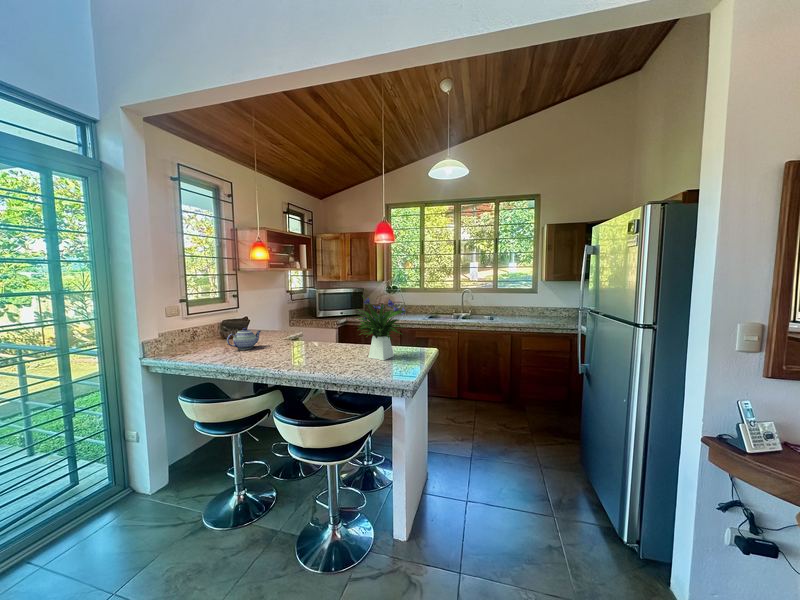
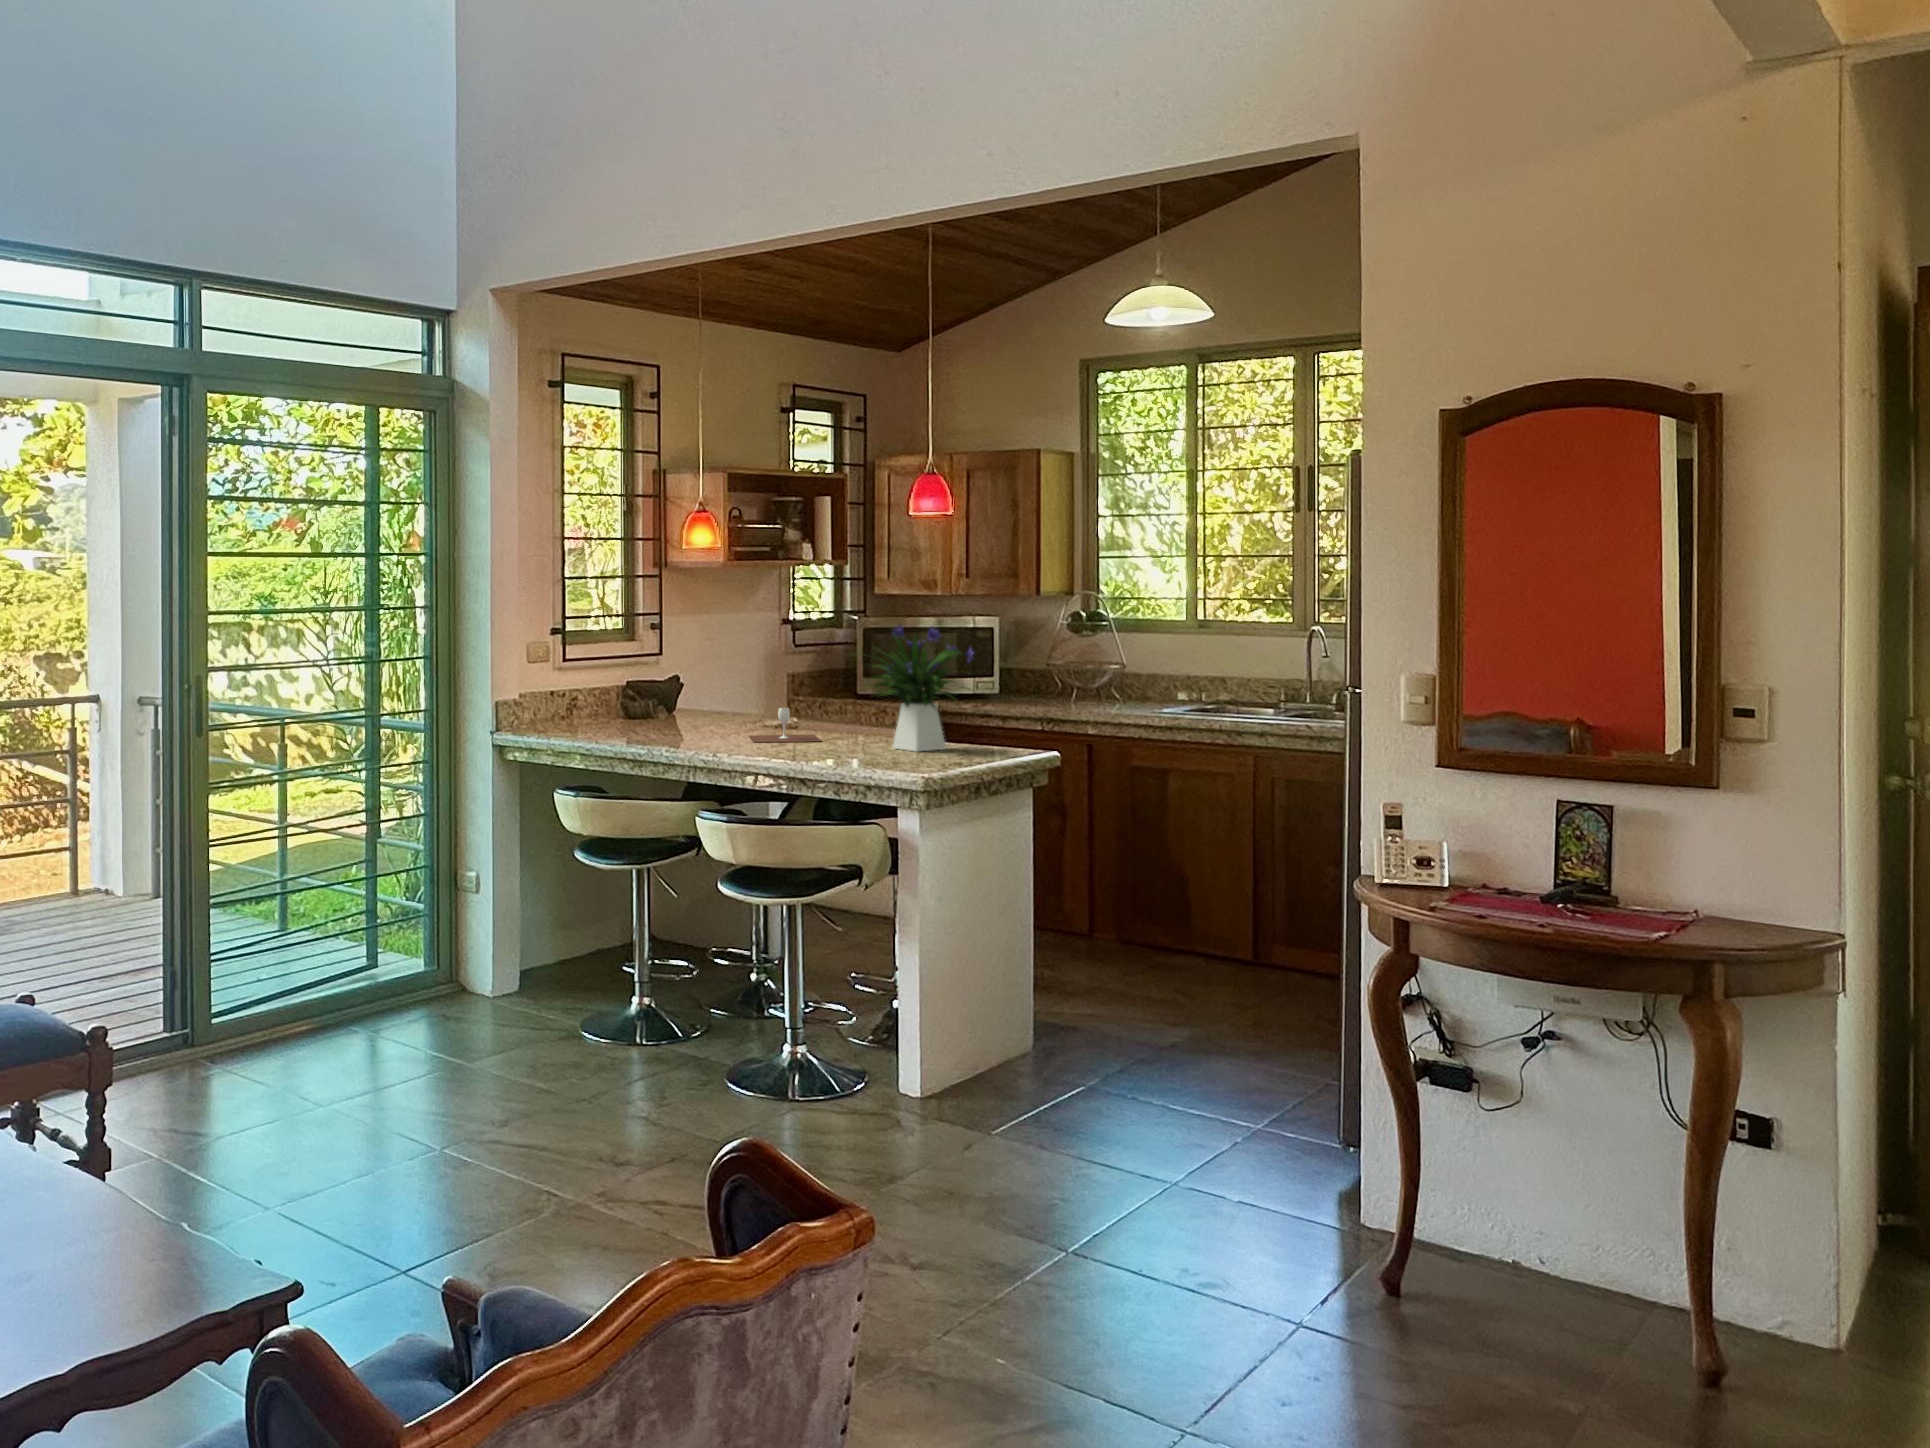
teapot: present [227,328,261,350] -> none [635,687,700,731]
wine glass: none [289,337,329,358] -> present [749,708,821,742]

